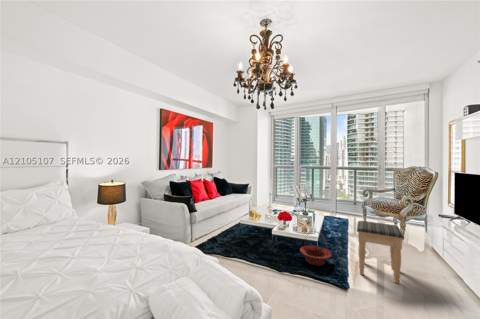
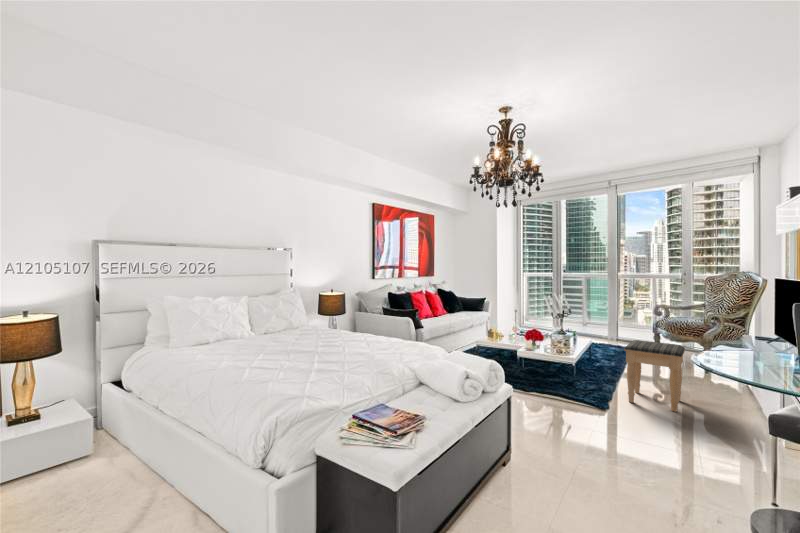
basket: present [300,231,331,265] -> none [553,351,593,391]

